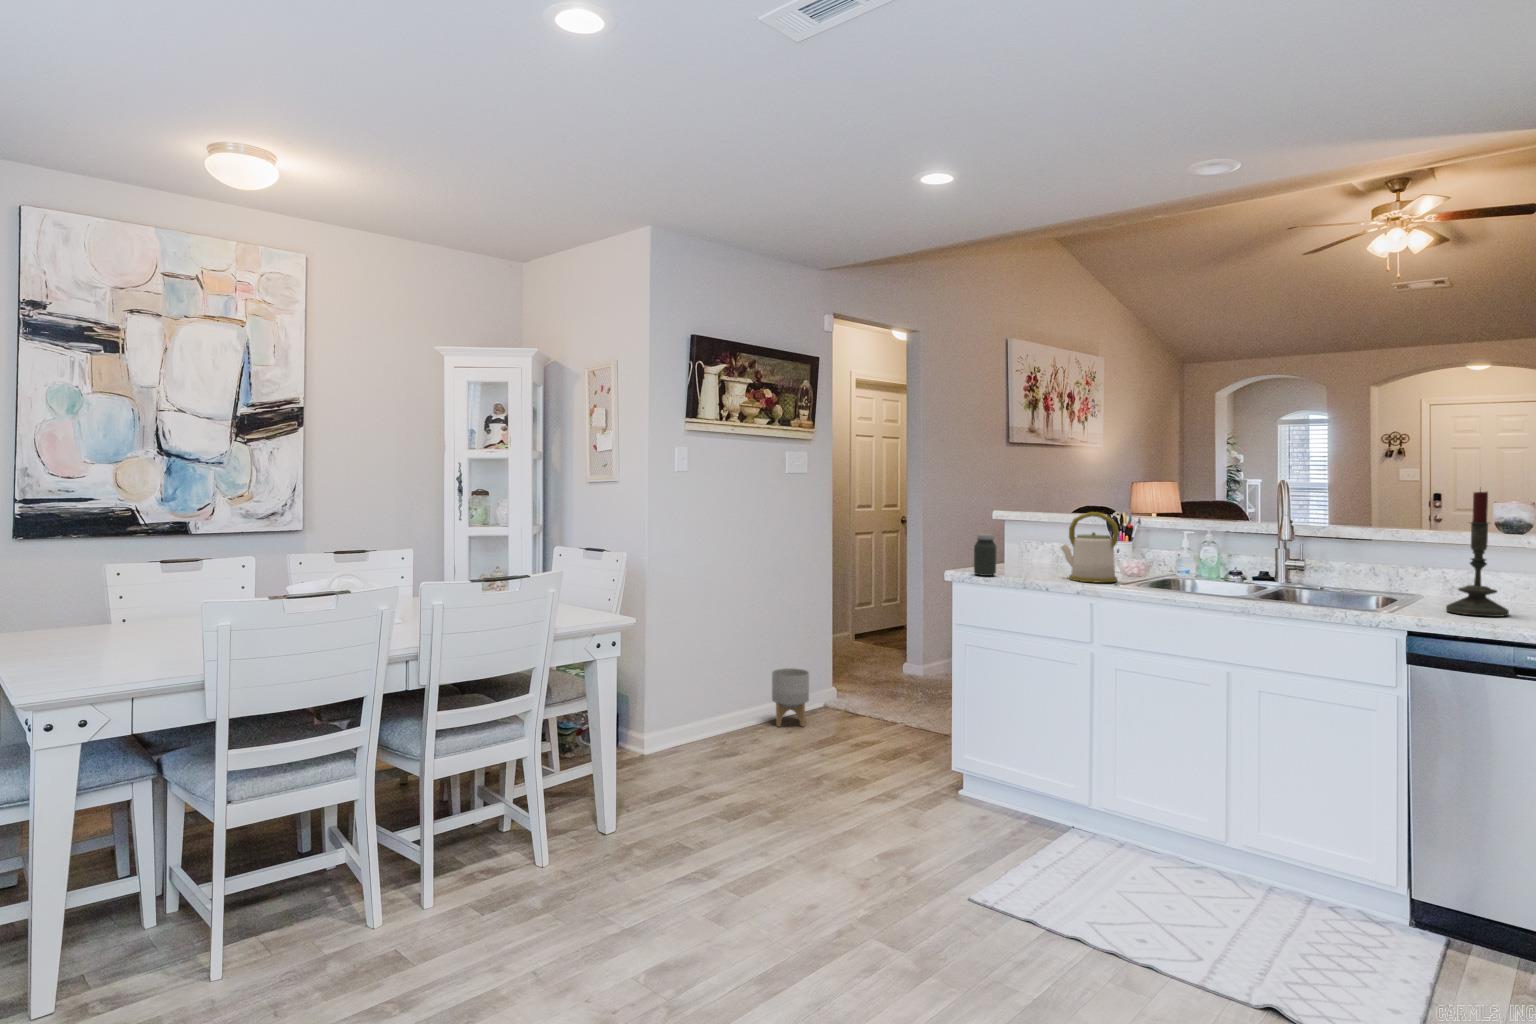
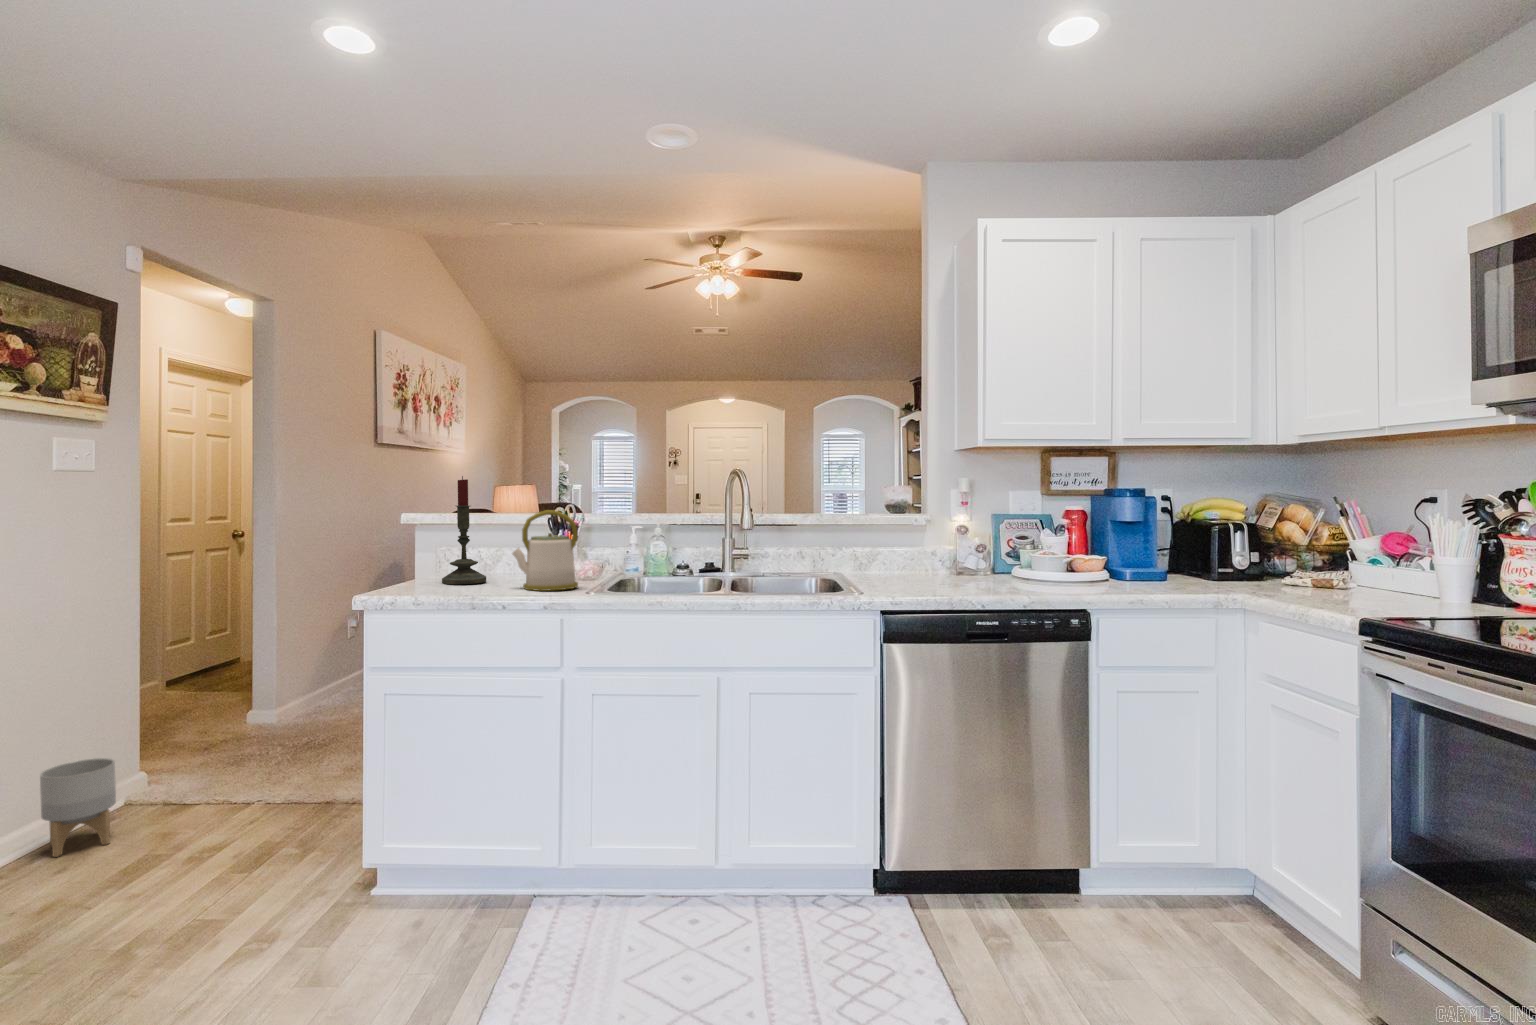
candle: present [1446,491,1509,617] -> present [442,476,486,585]
jar: present [974,534,997,576] -> none [406,542,437,595]

